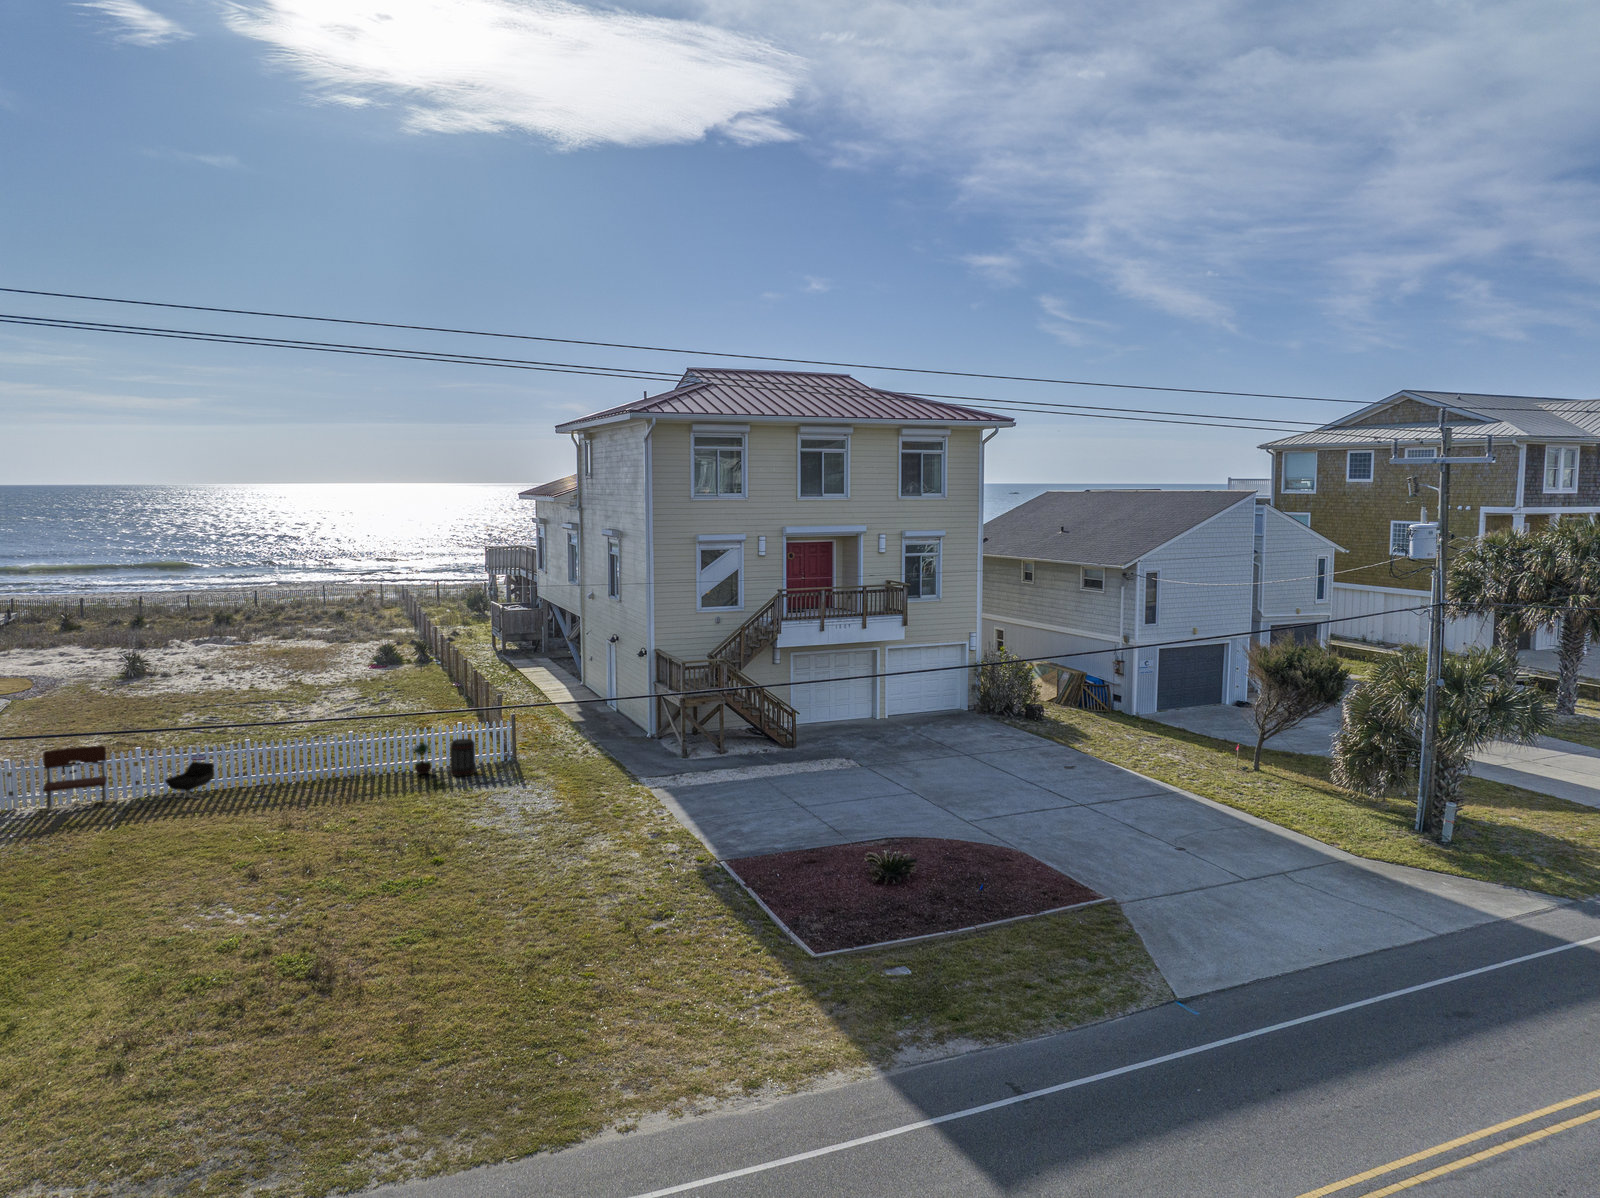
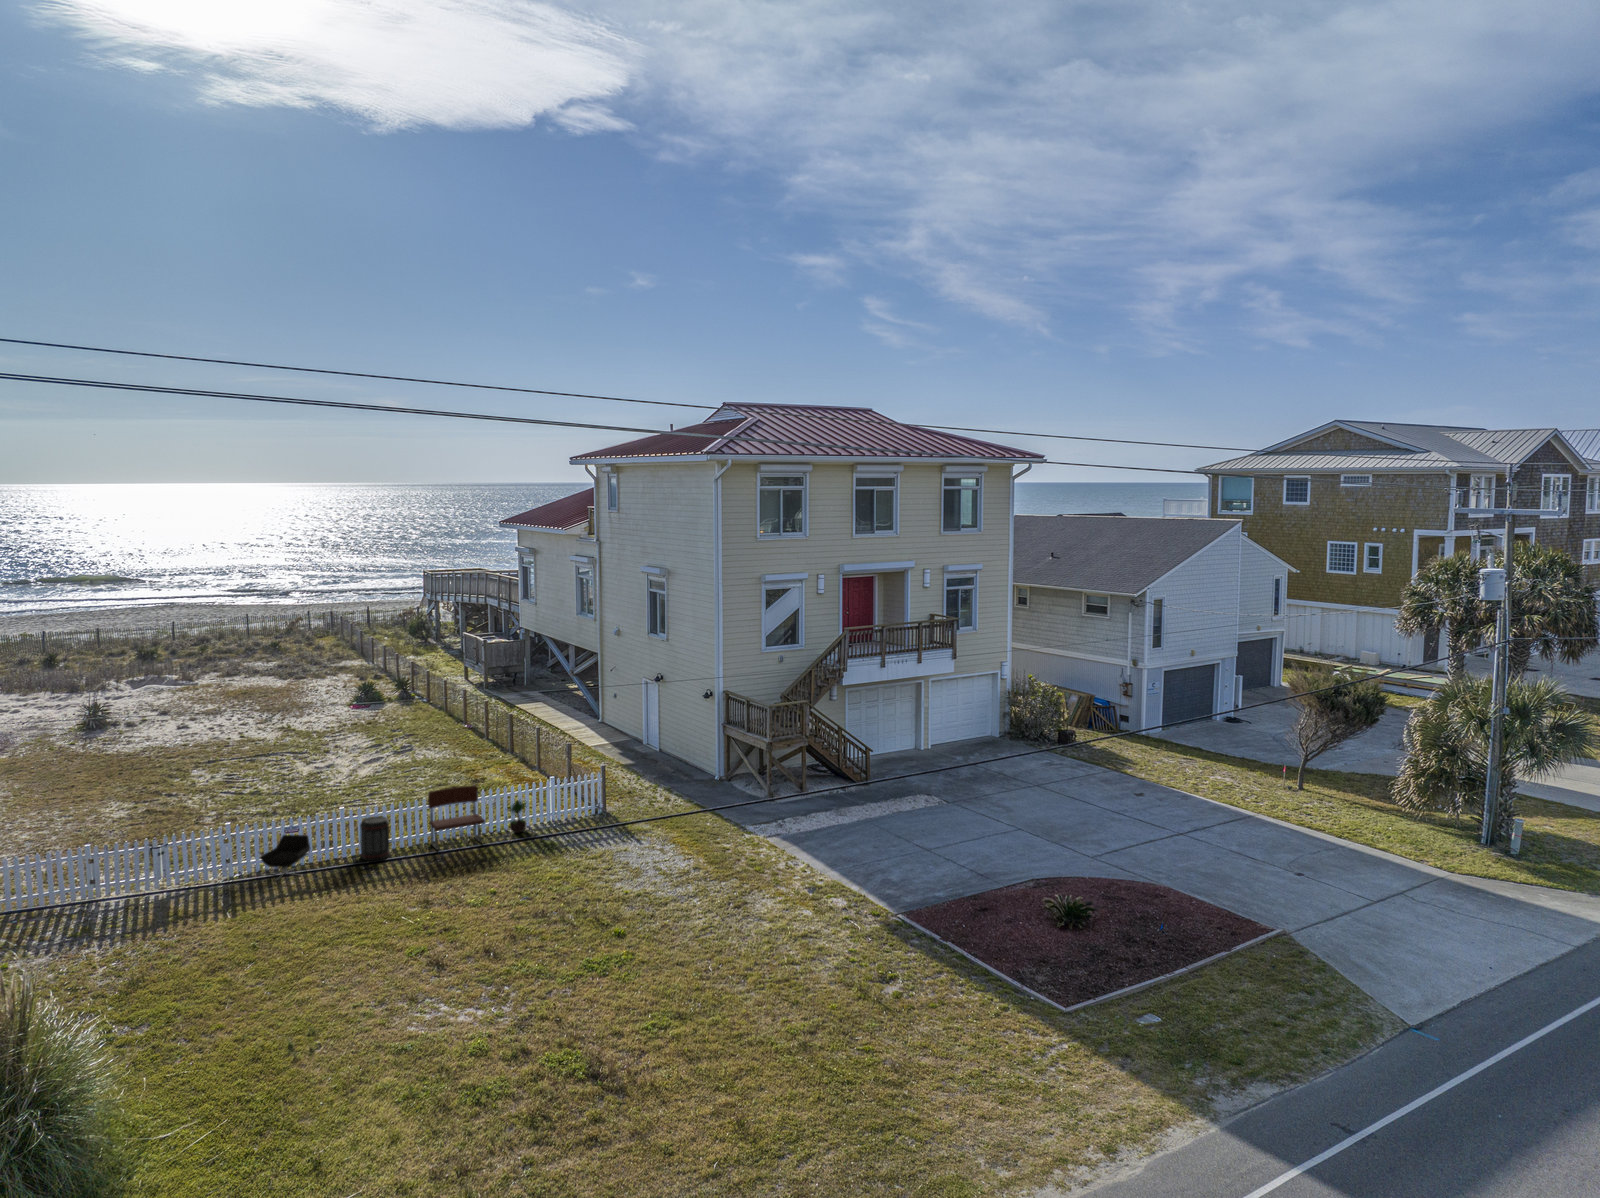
trash can: present [450,739,475,776] -> present [360,816,390,861]
bench: present [43,746,107,812] -> present [428,785,485,850]

